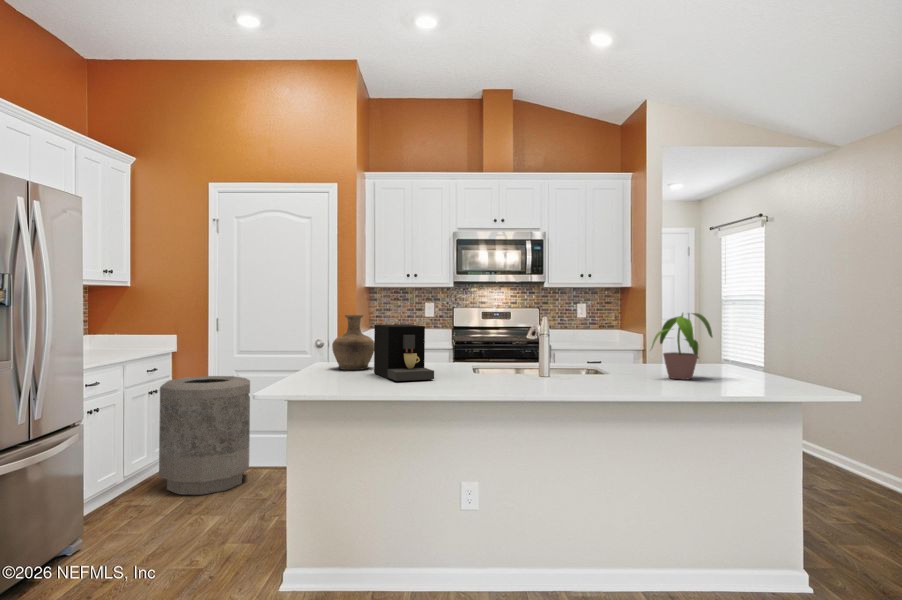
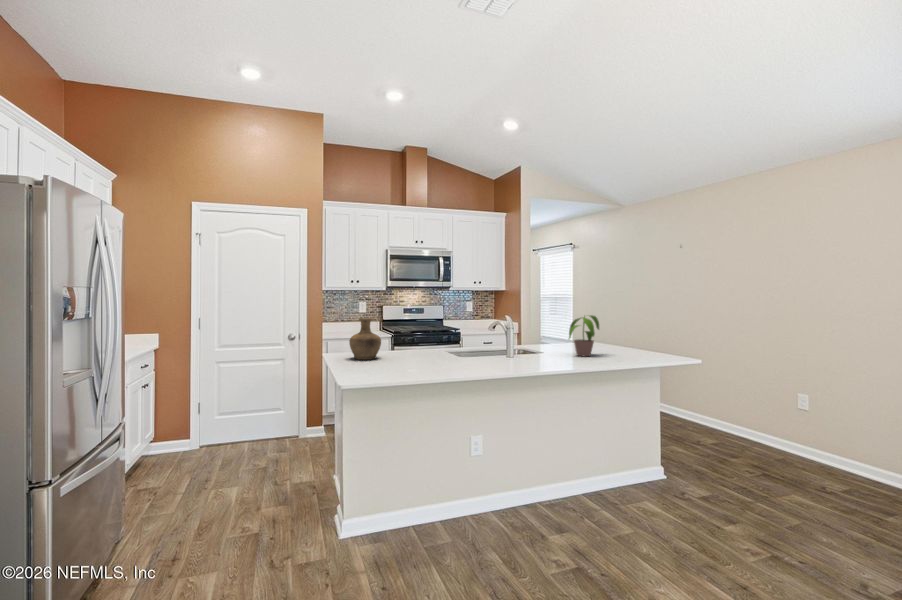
coffee maker: present [374,324,434,381] -> none [390,325,445,367]
trash can: present [159,376,250,495] -> none [161,368,243,471]

